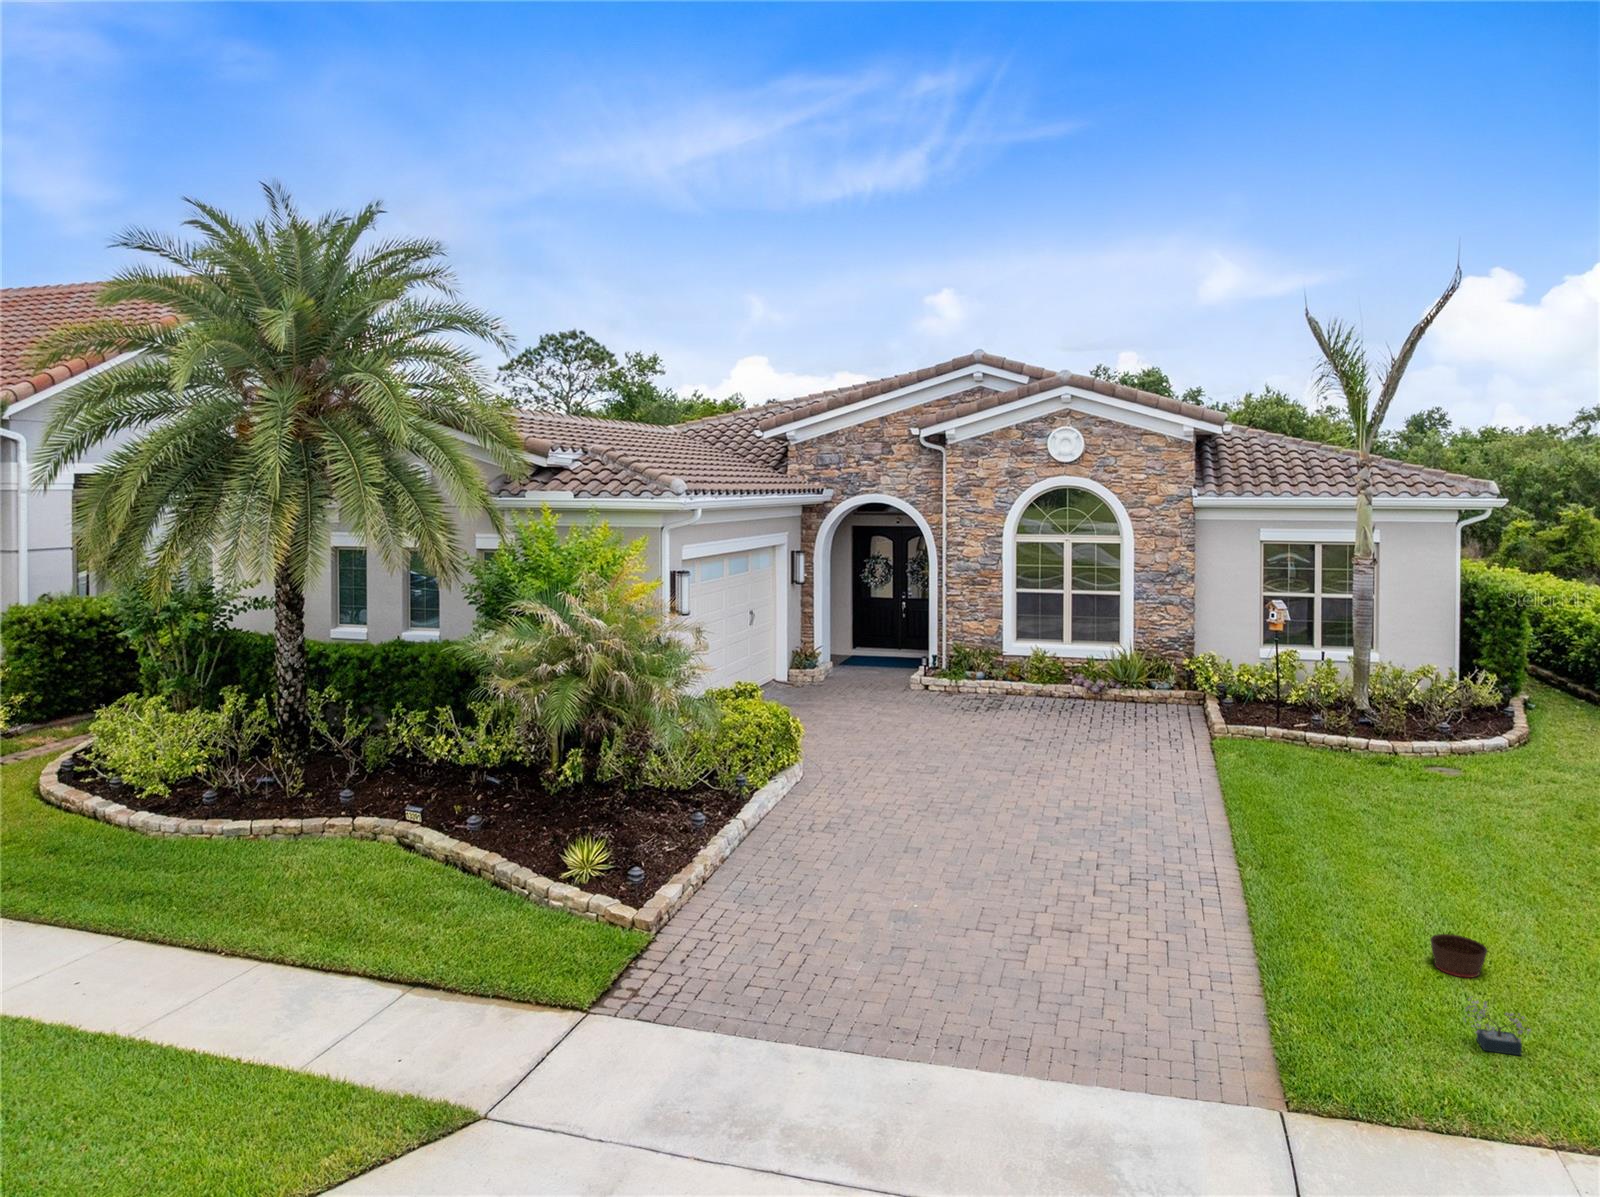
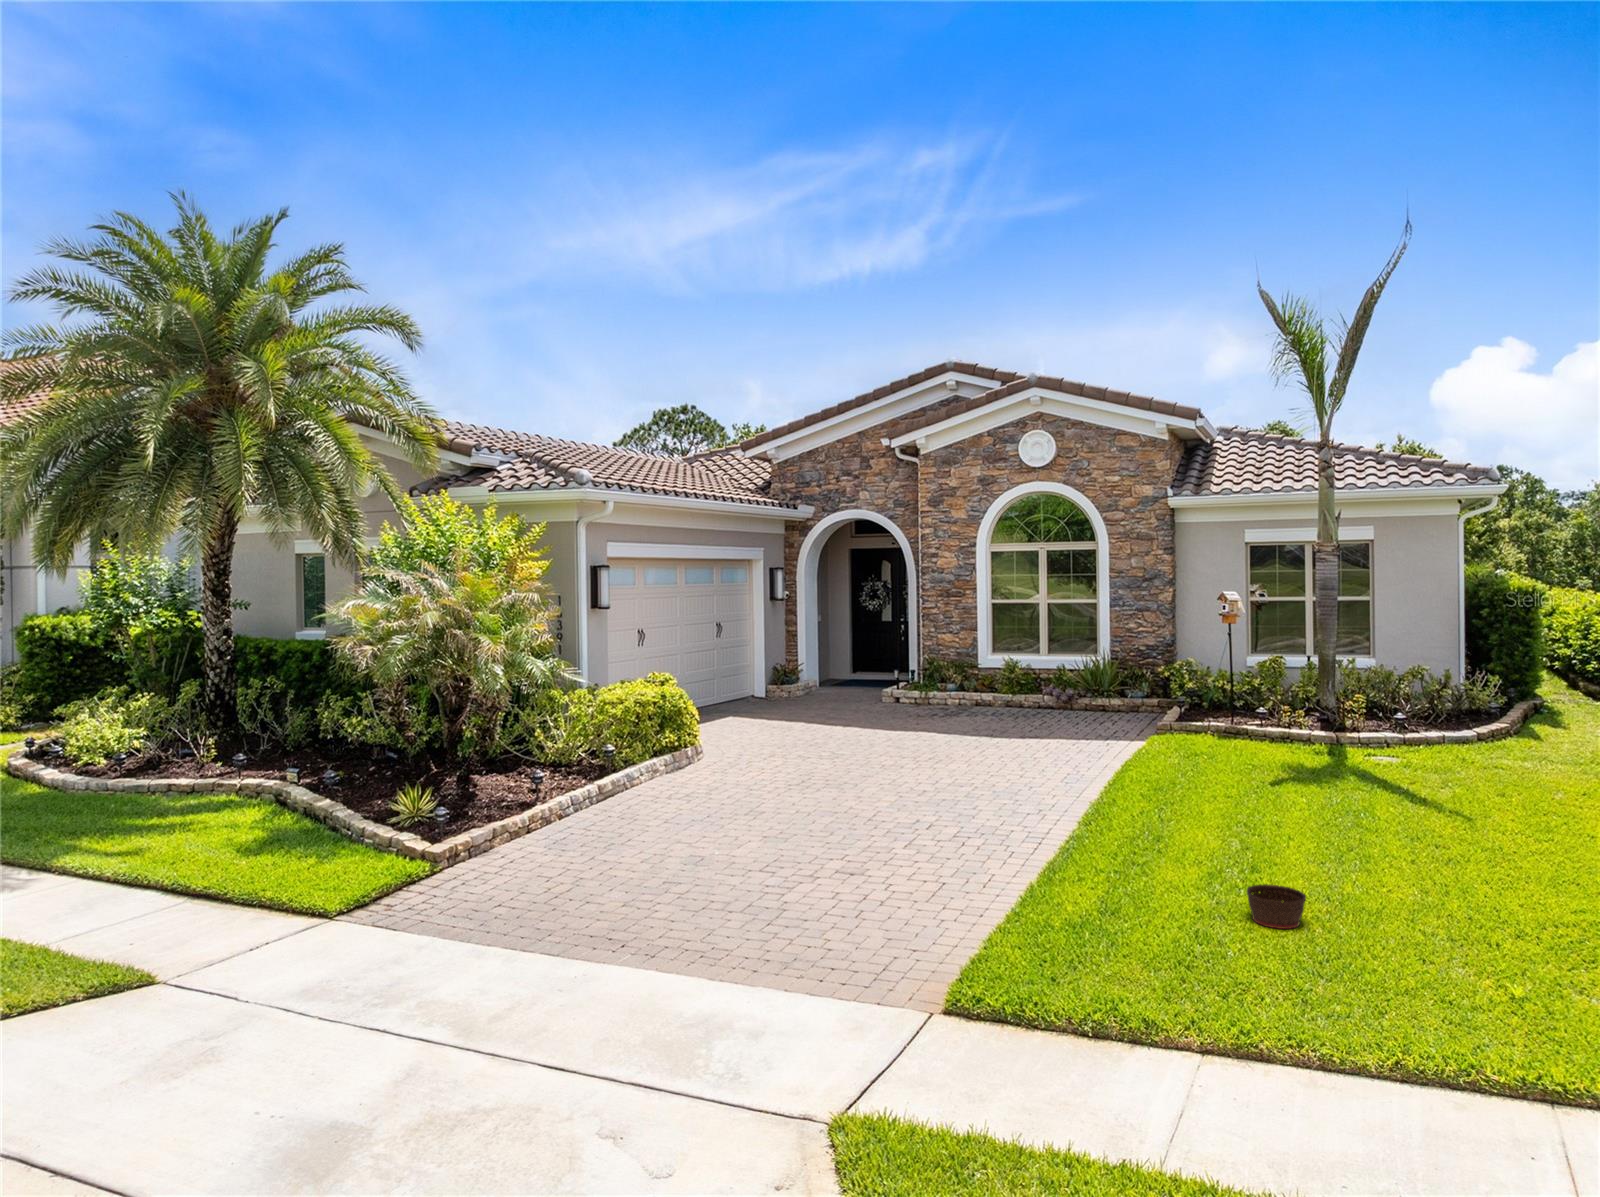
decorative plant: present [1464,999,1530,1055] -> none [1230,930,1302,995]

